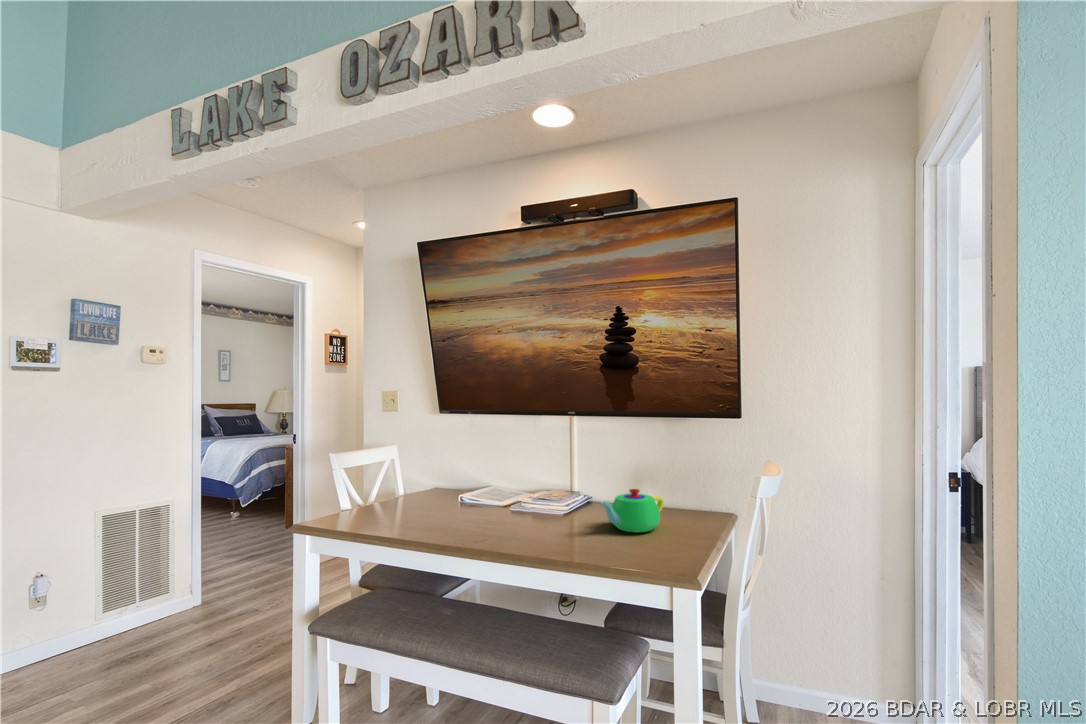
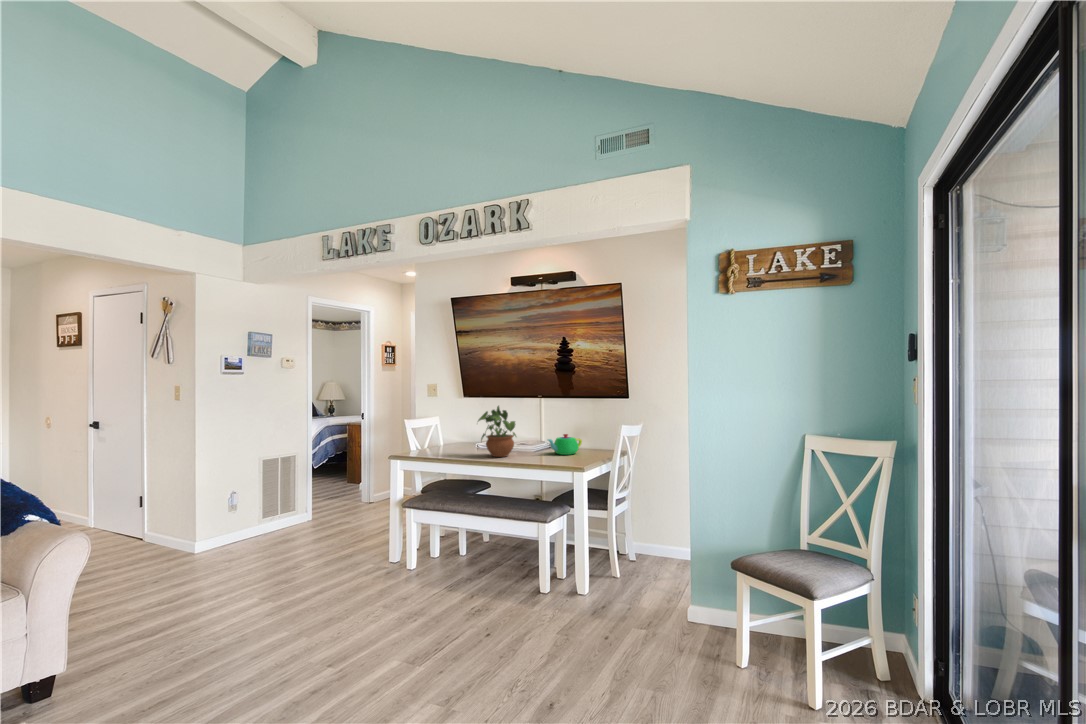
potted plant: none [459,432,539,540] -> present [478,406,516,457]

